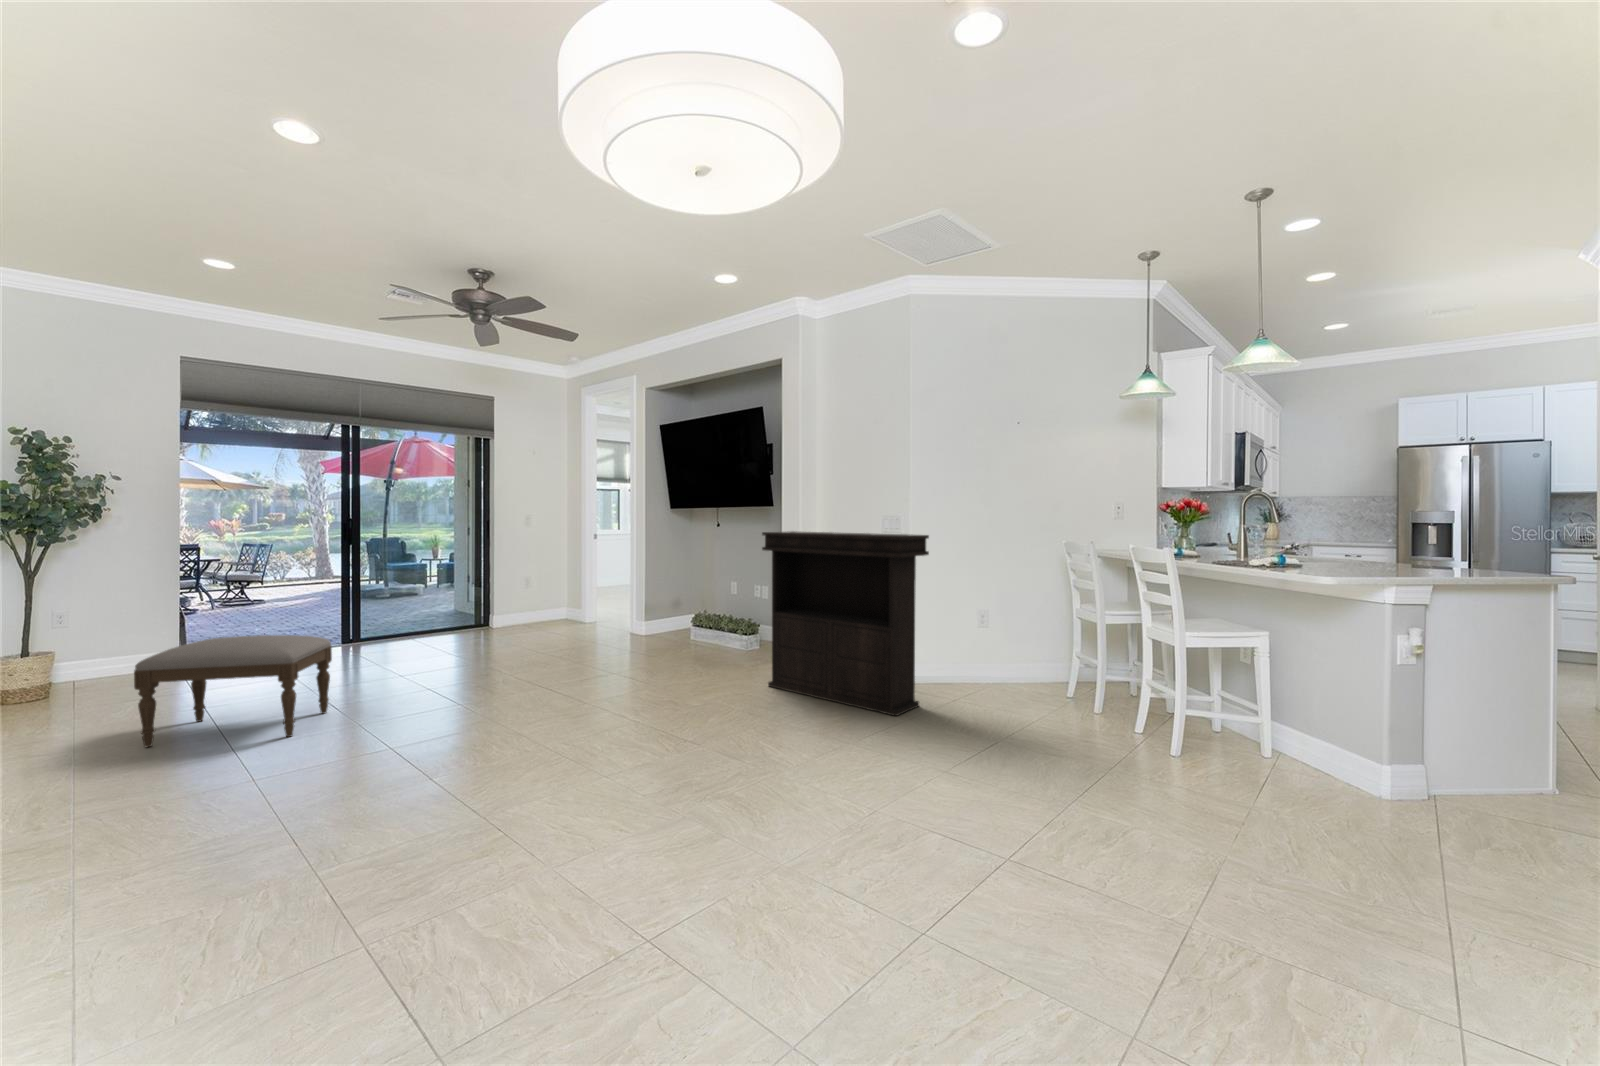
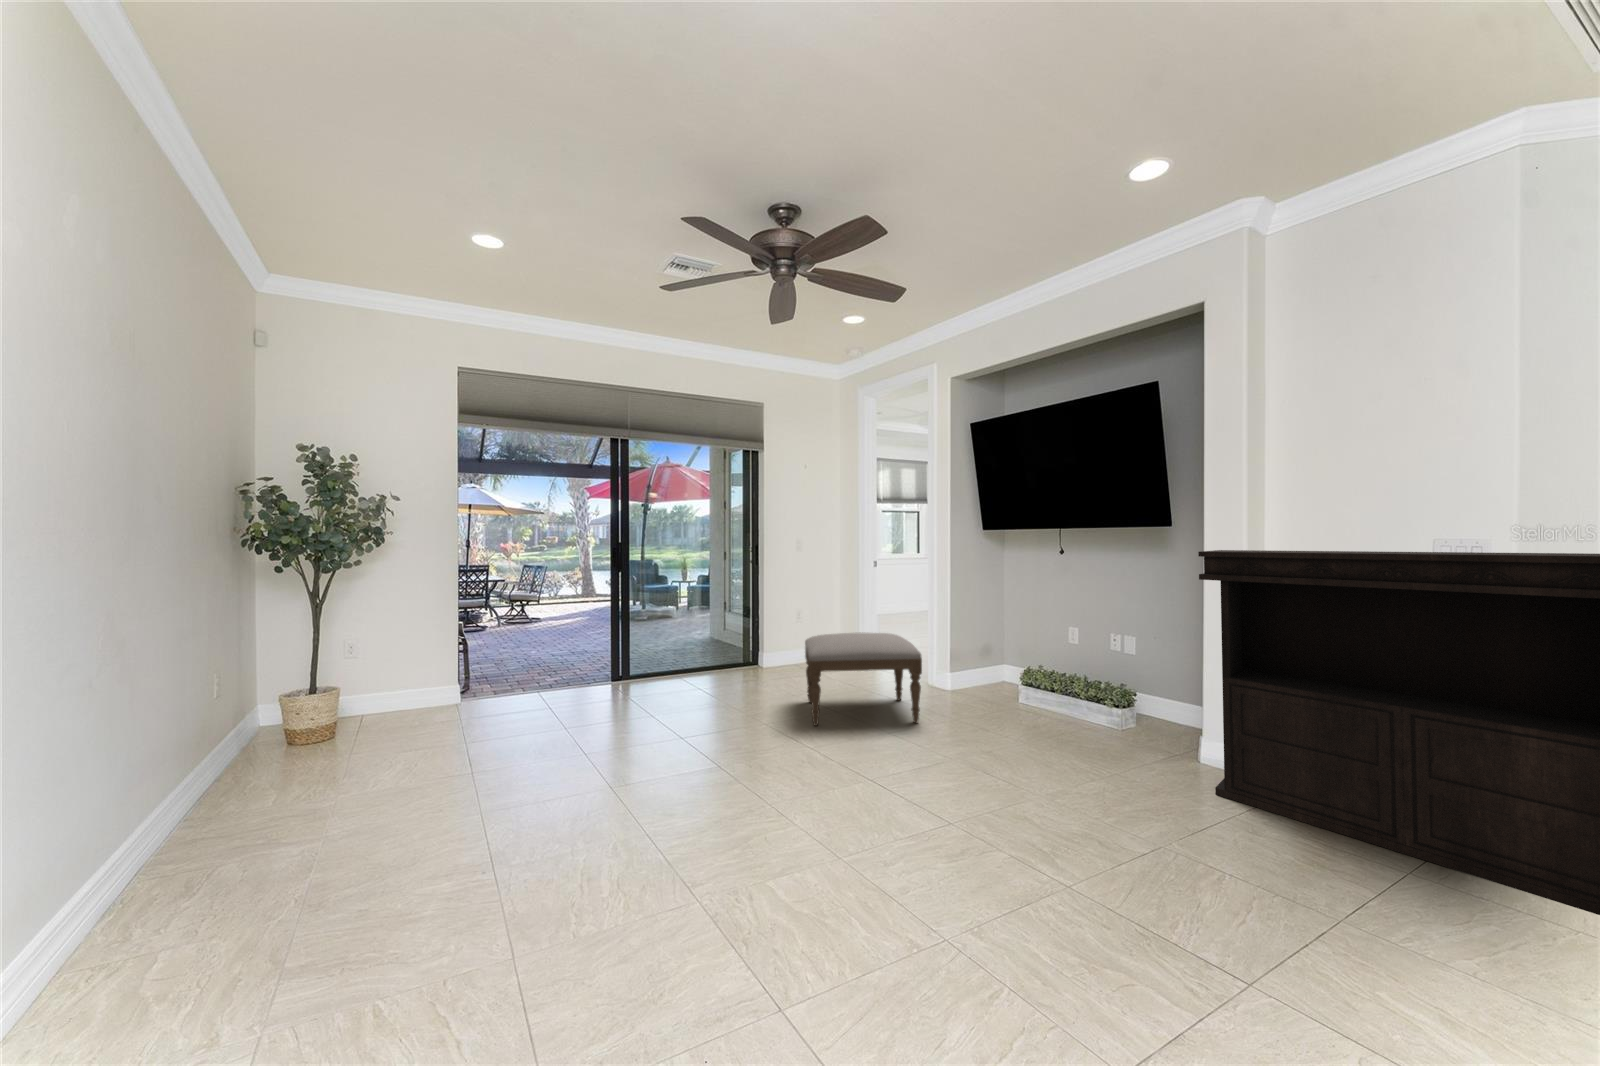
ottoman: present [134,635,332,747] -> present [805,633,922,726]

